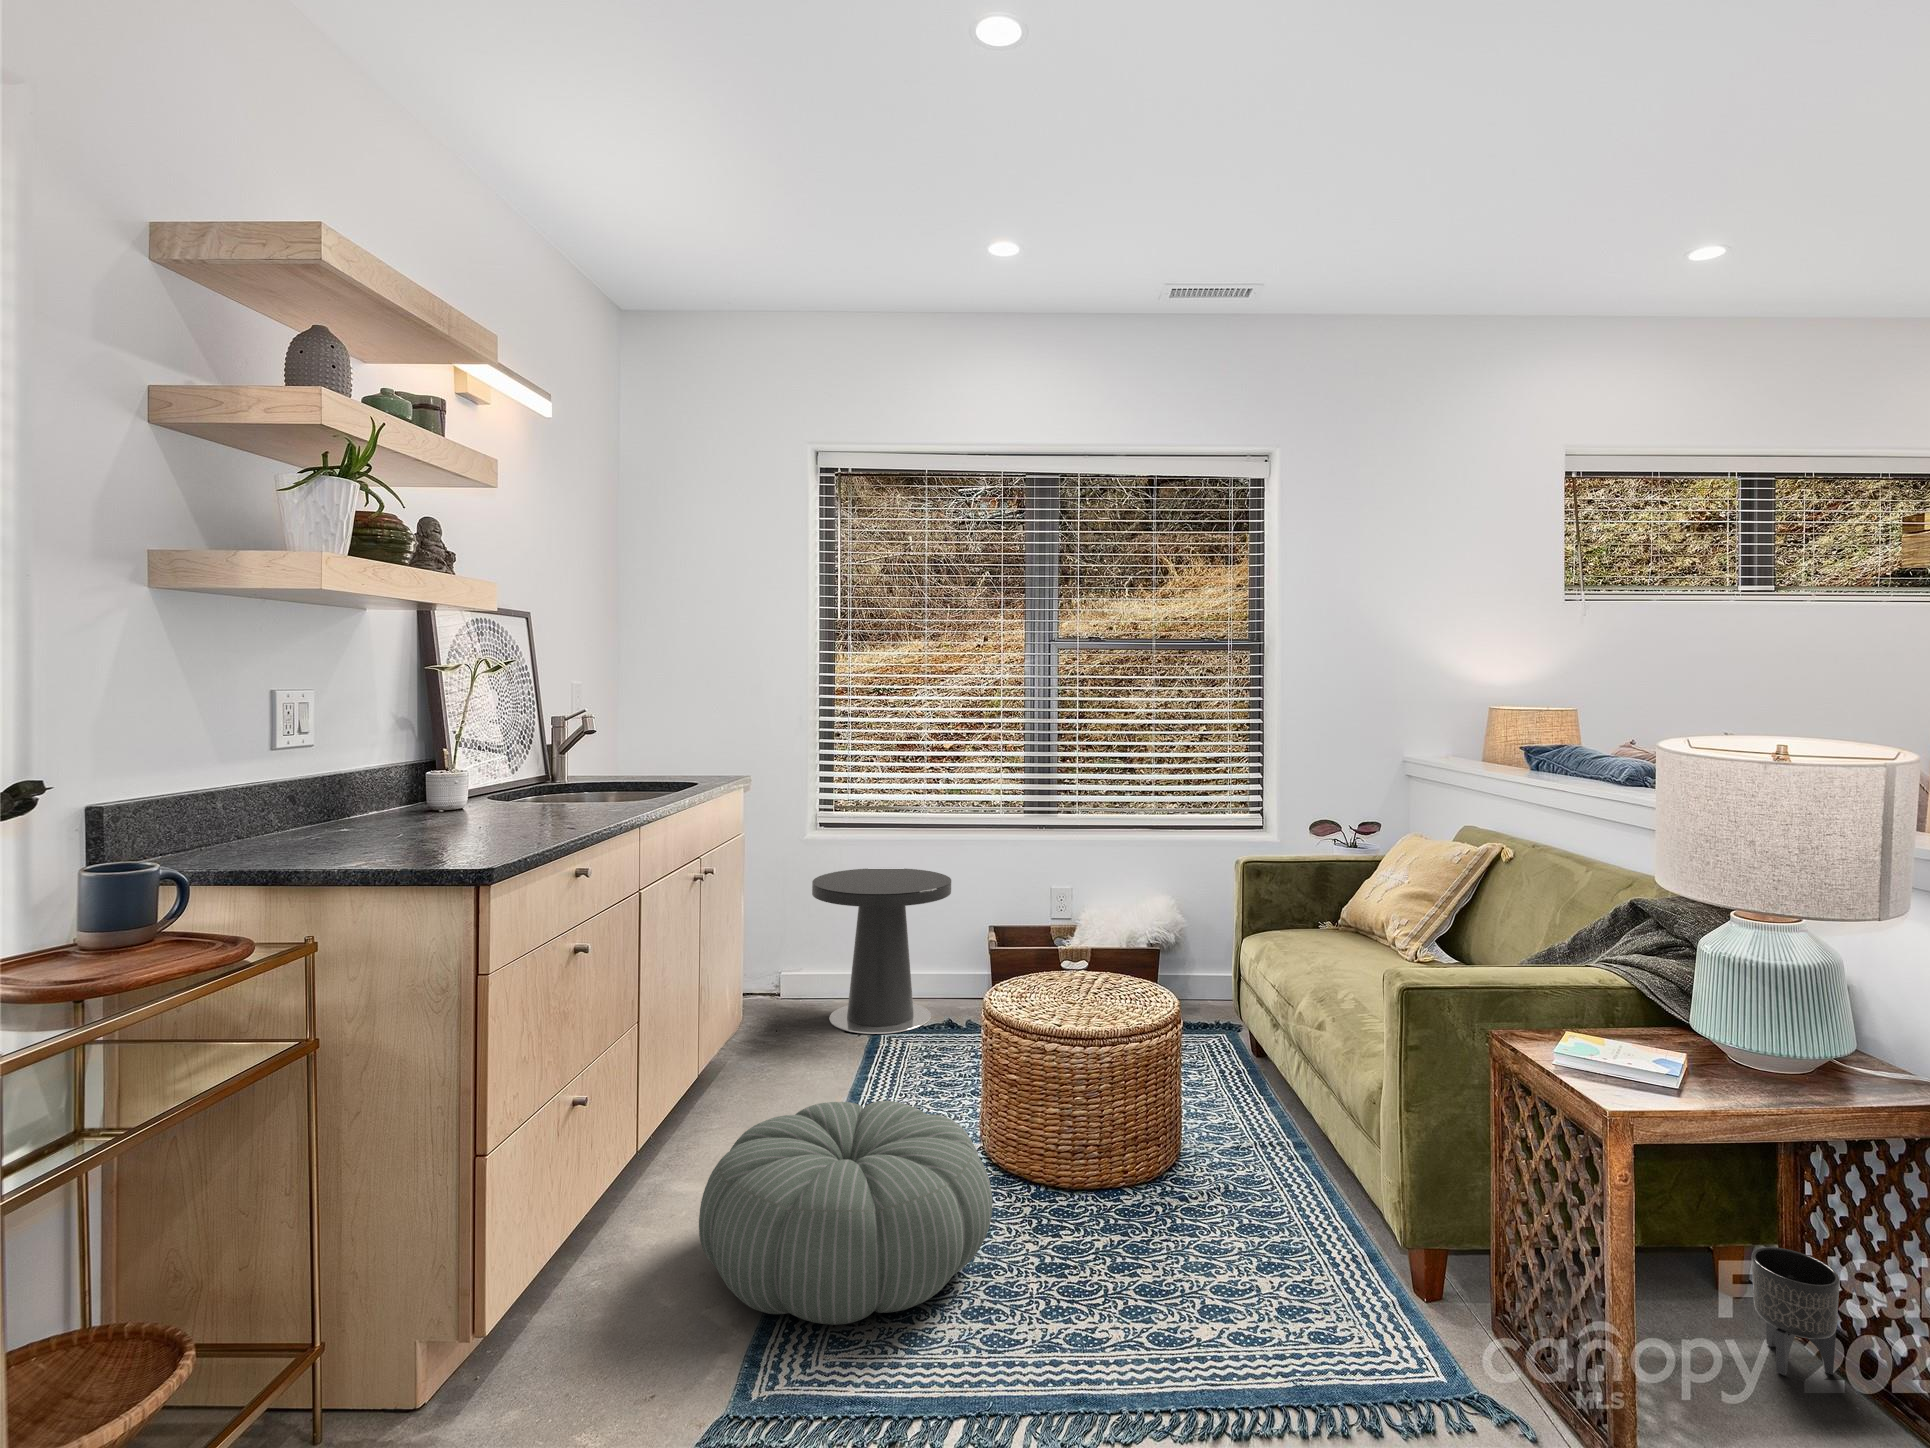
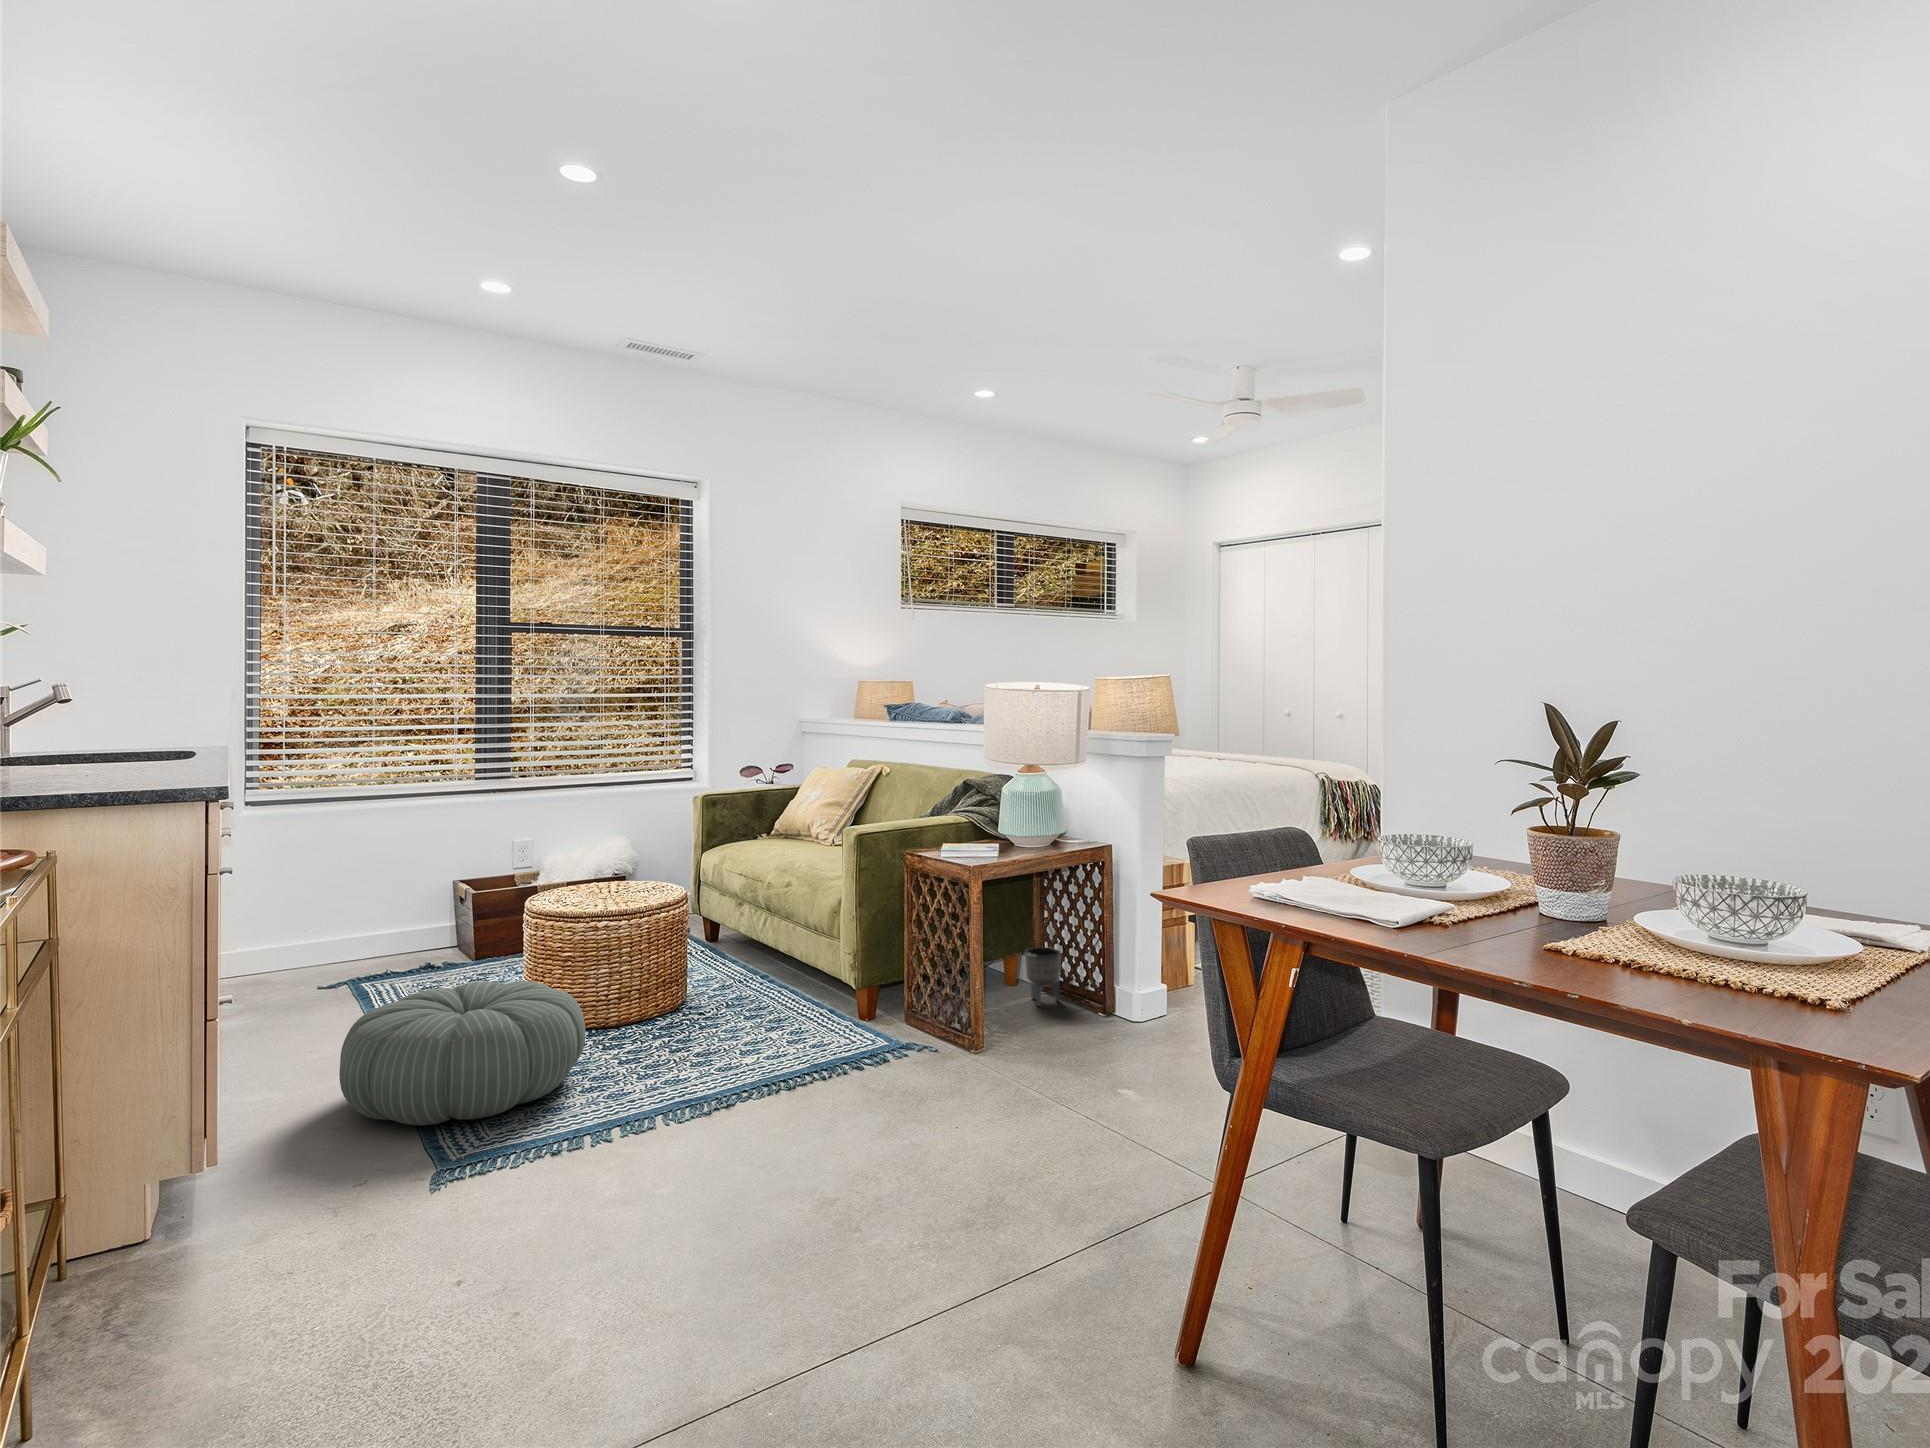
side table: present [812,869,951,1034] -> none [273,837,427,988]

